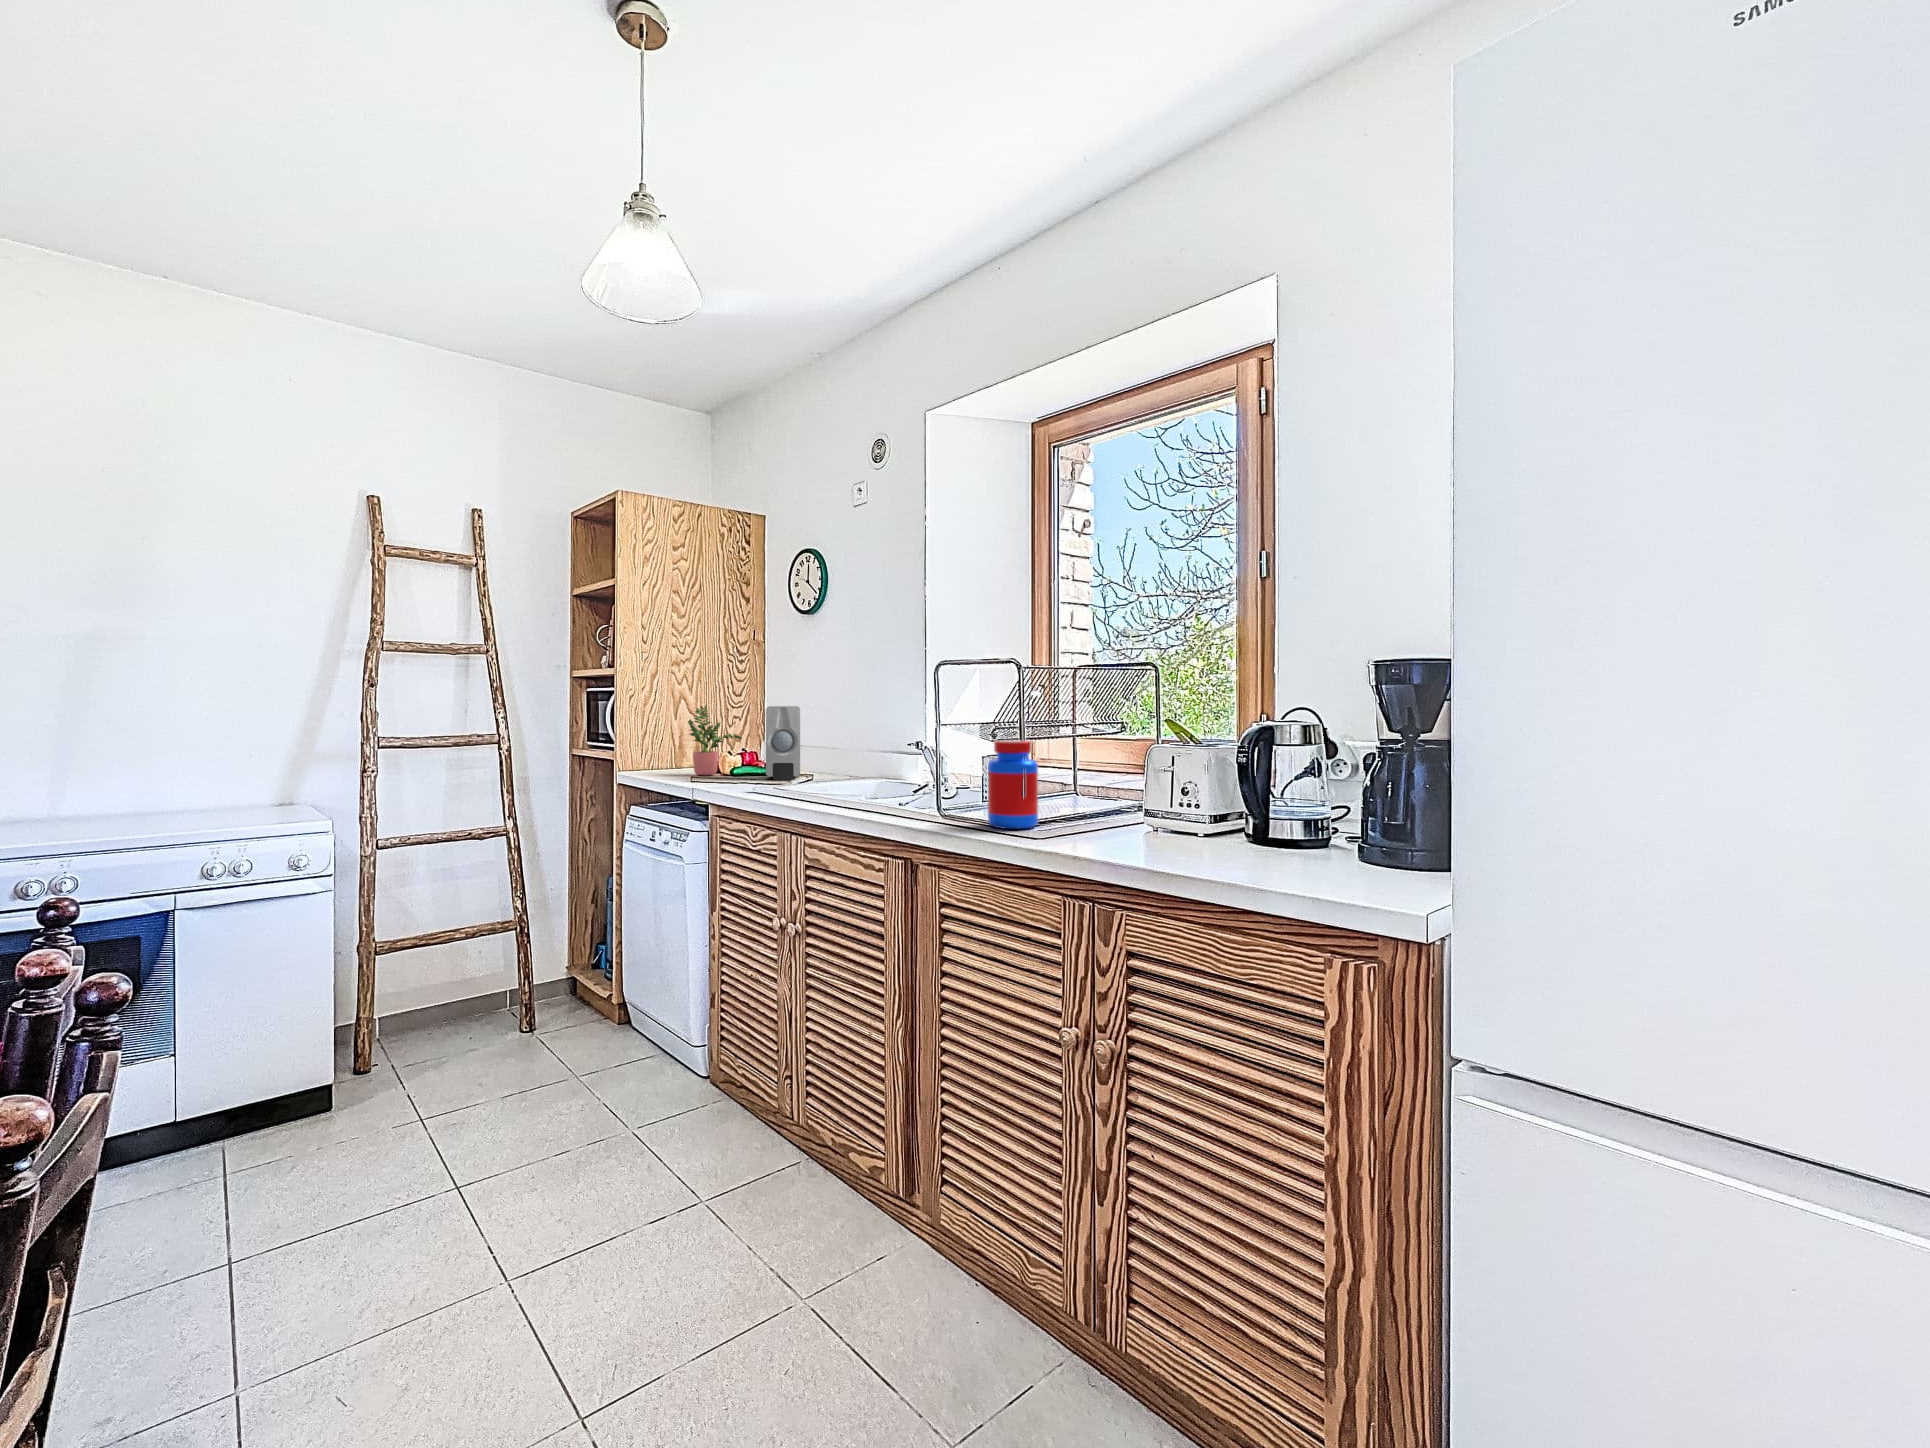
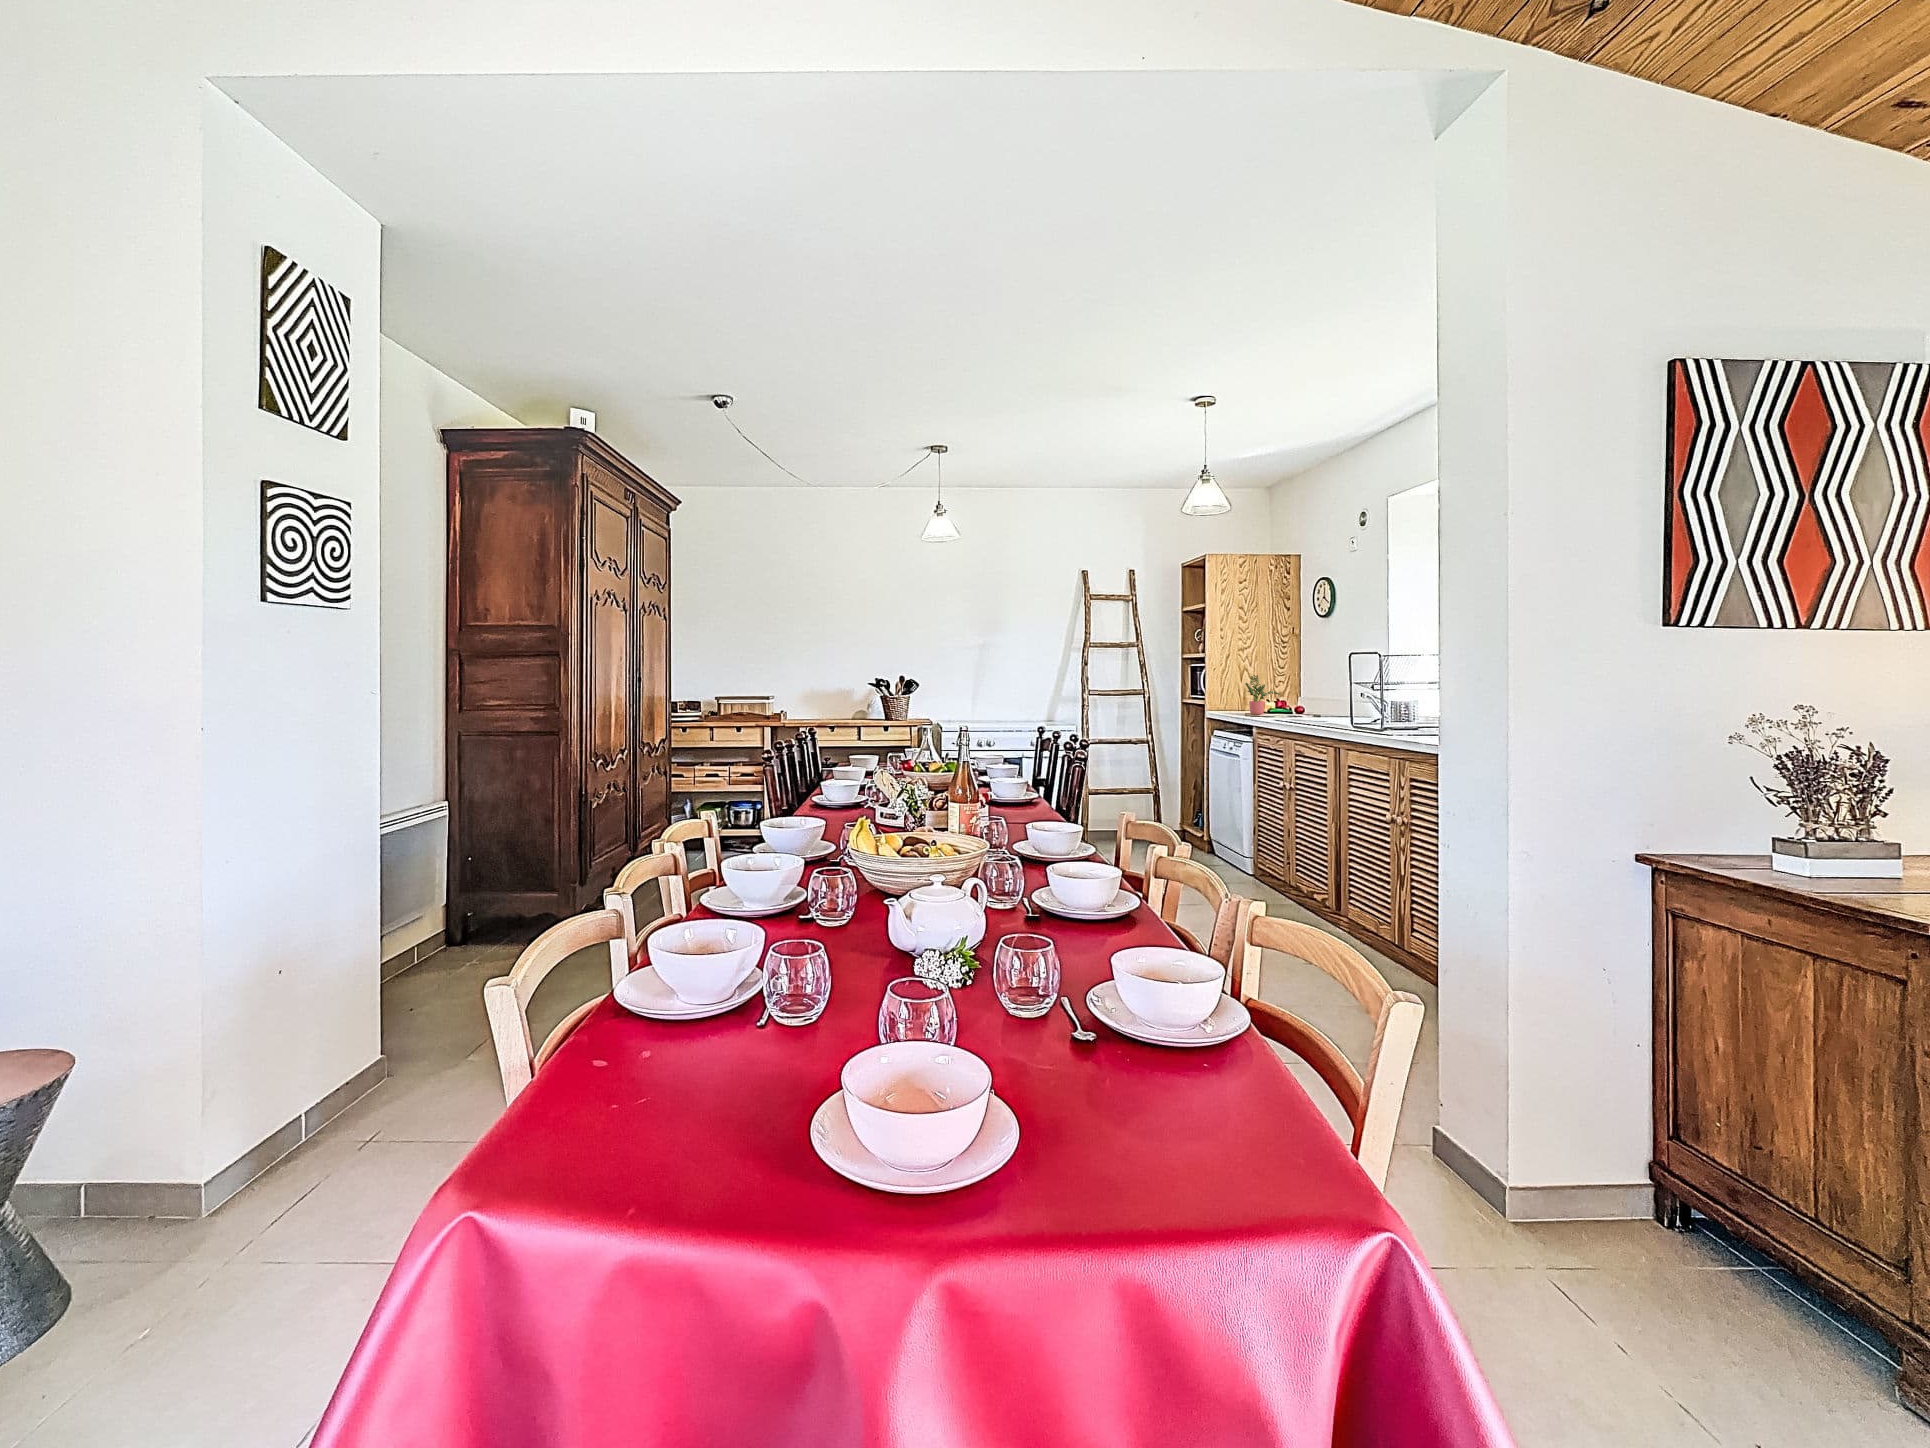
soap dispenser: present [766,706,800,780] -> none [1290,675,1314,718]
jar: present [988,740,1038,829] -> none [1374,692,1402,734]

